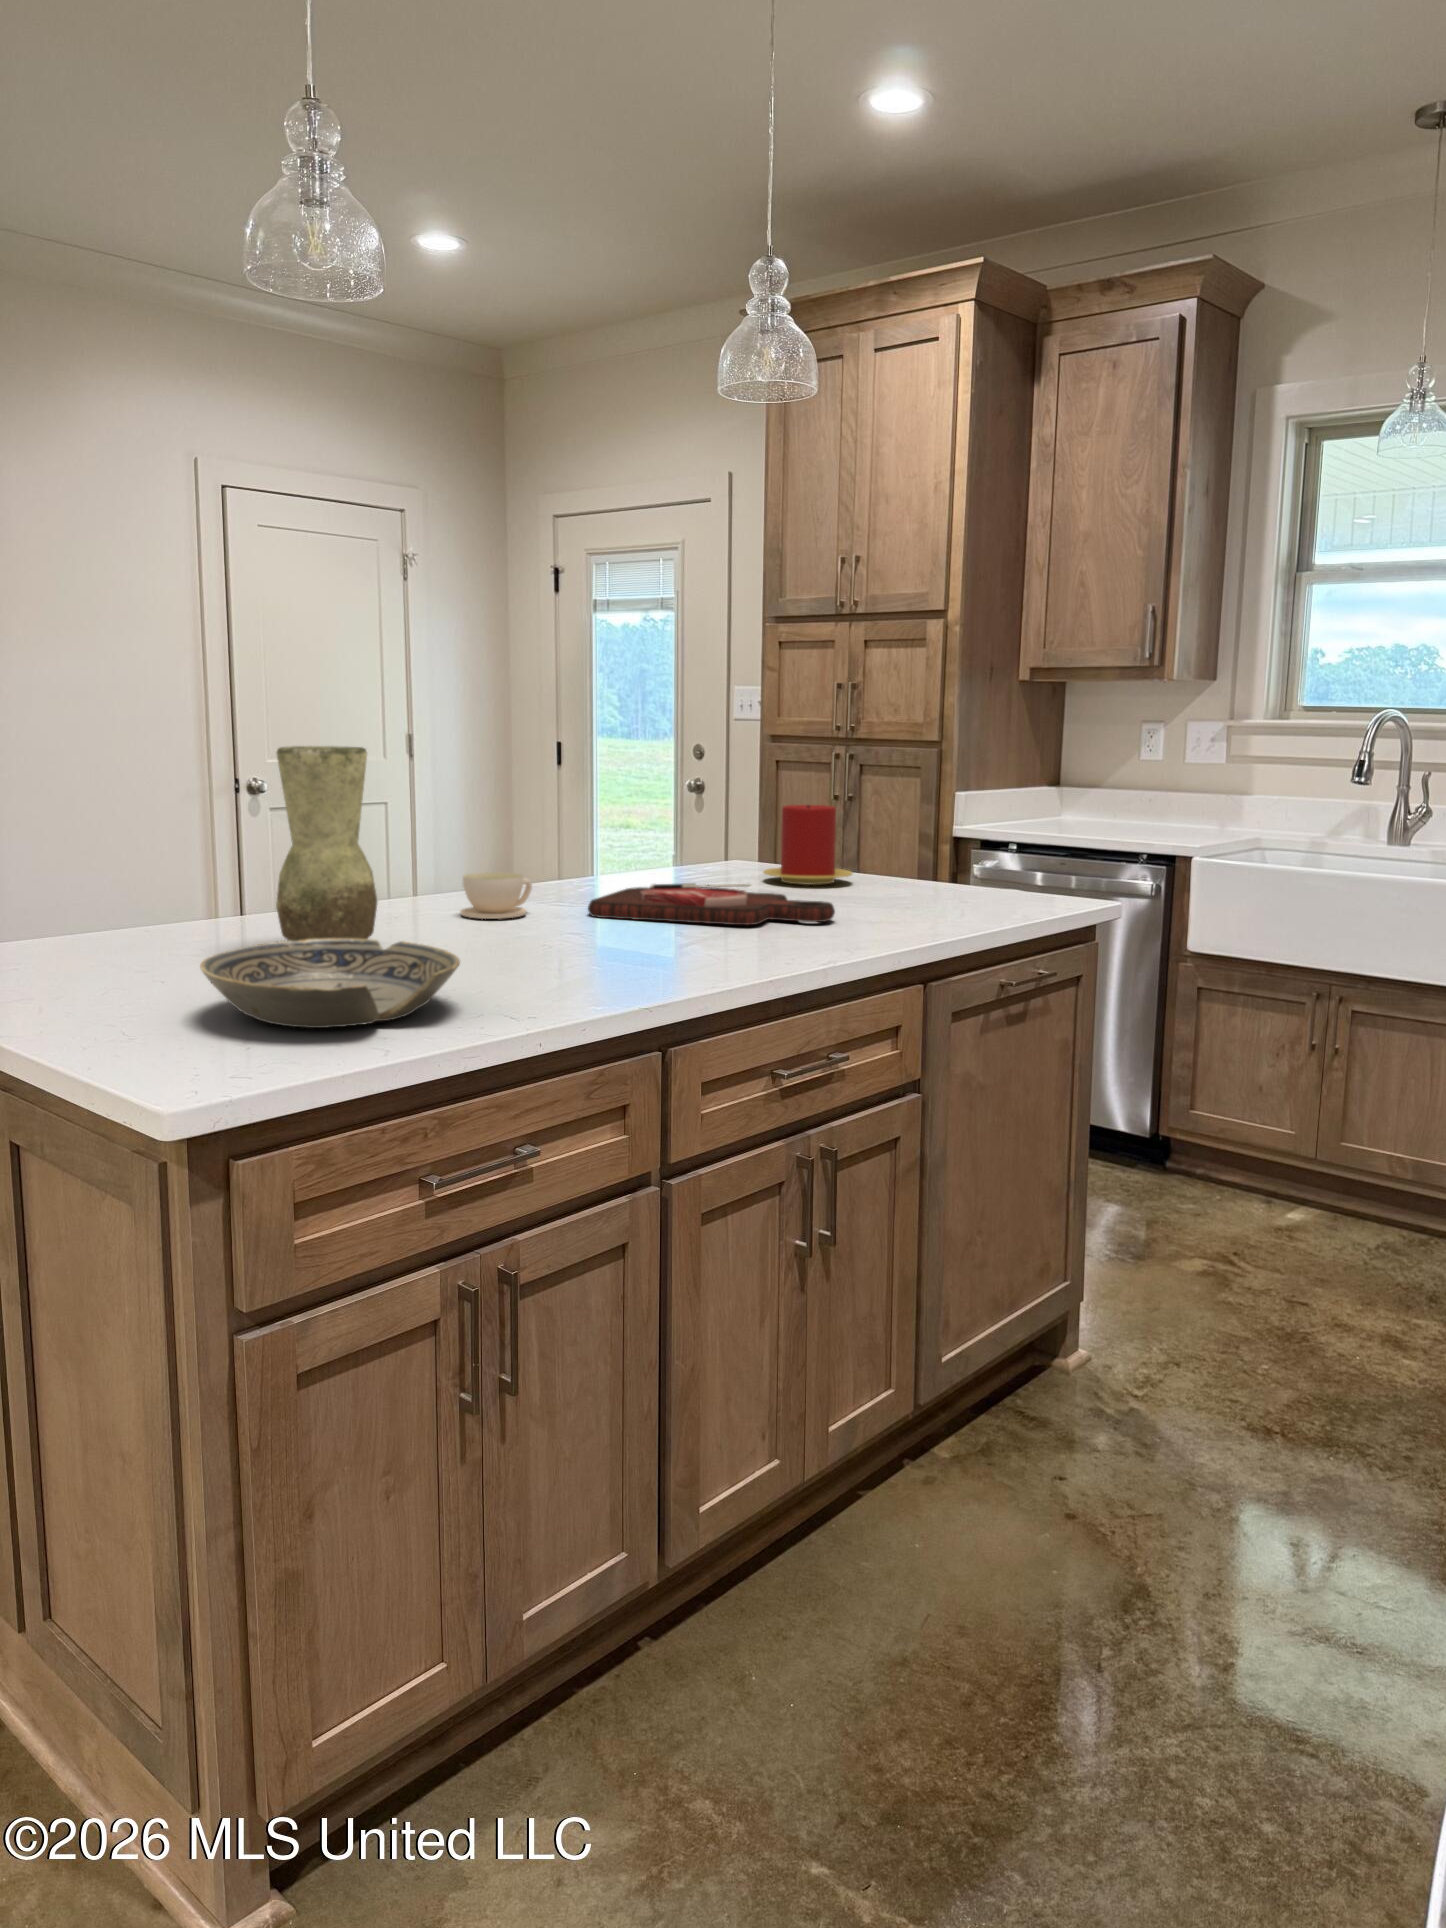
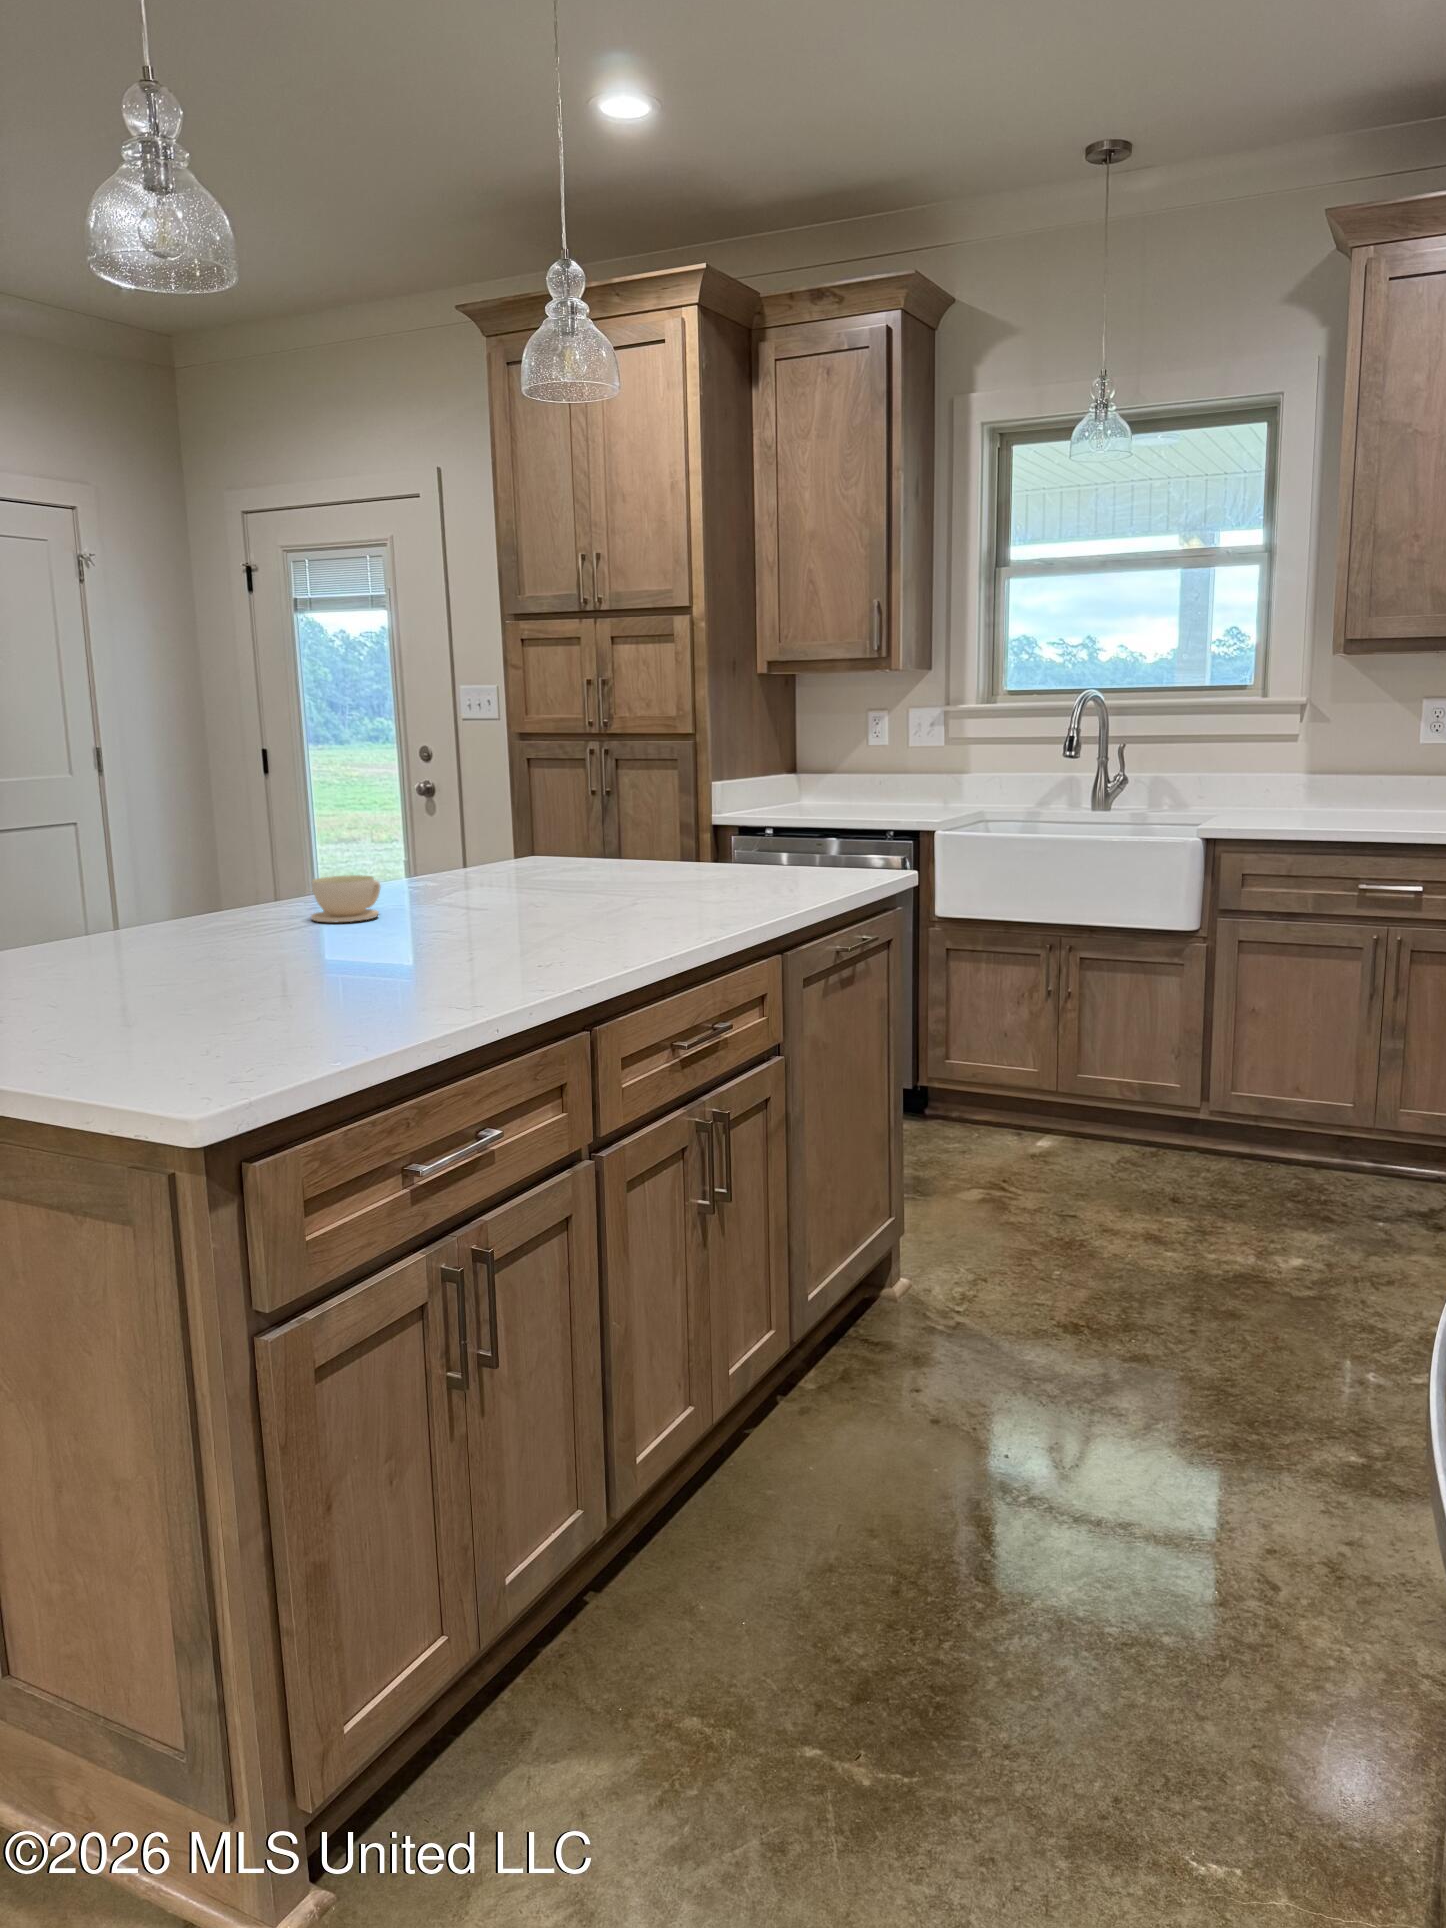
vase: present [276,746,377,941] -> none [145,754,259,965]
candle: present [763,805,852,885] -> none [576,795,663,872]
cutting board: present [588,883,835,925] -> none [439,873,679,914]
bowl: present [200,938,460,1028] -> none [141,943,403,1033]

